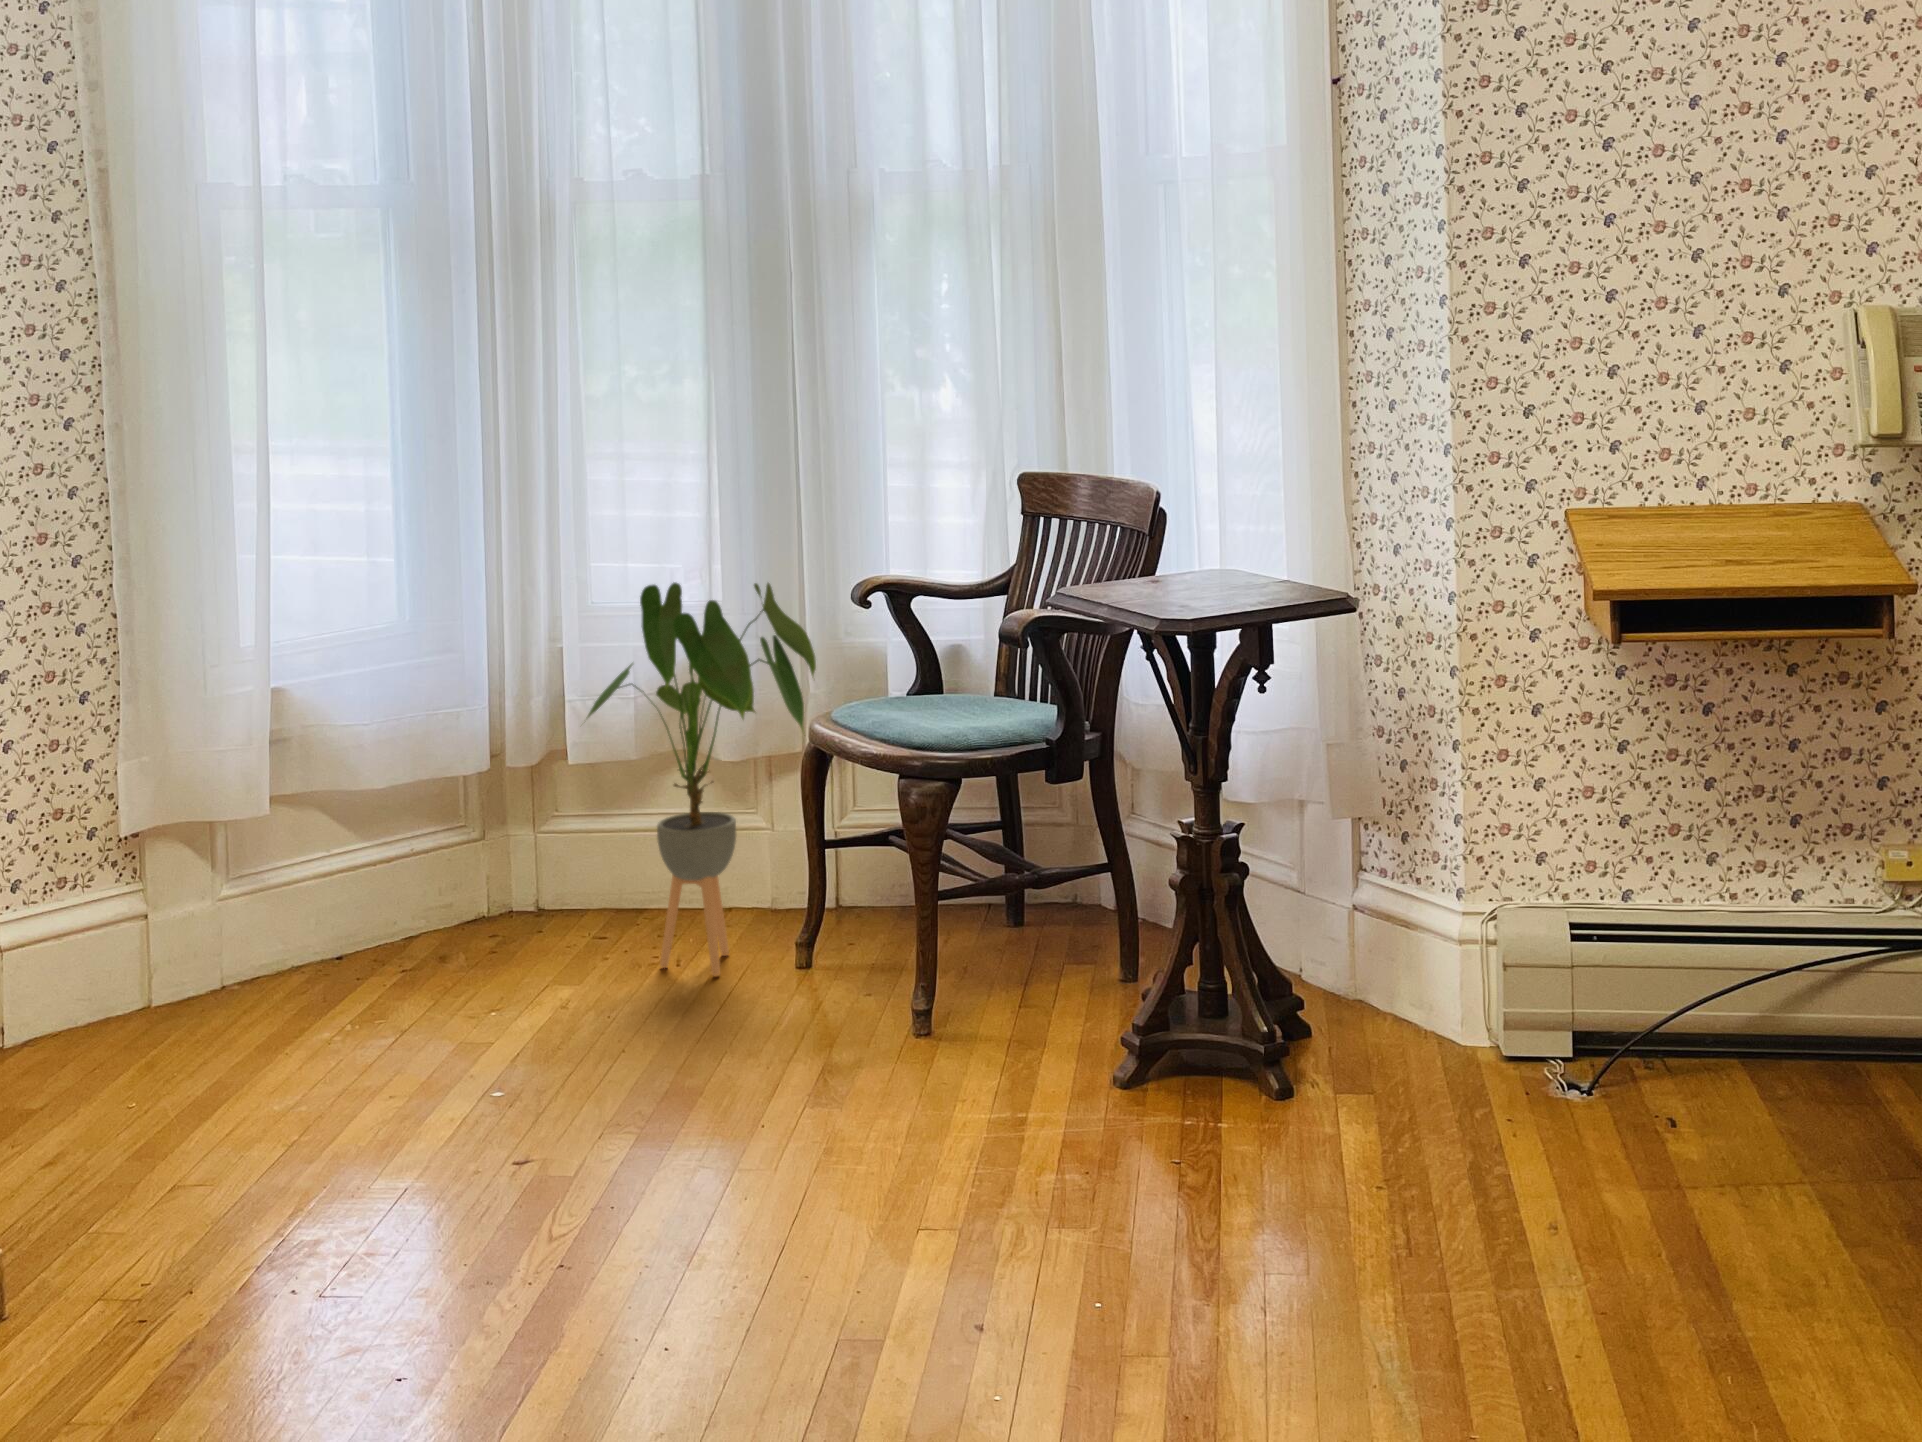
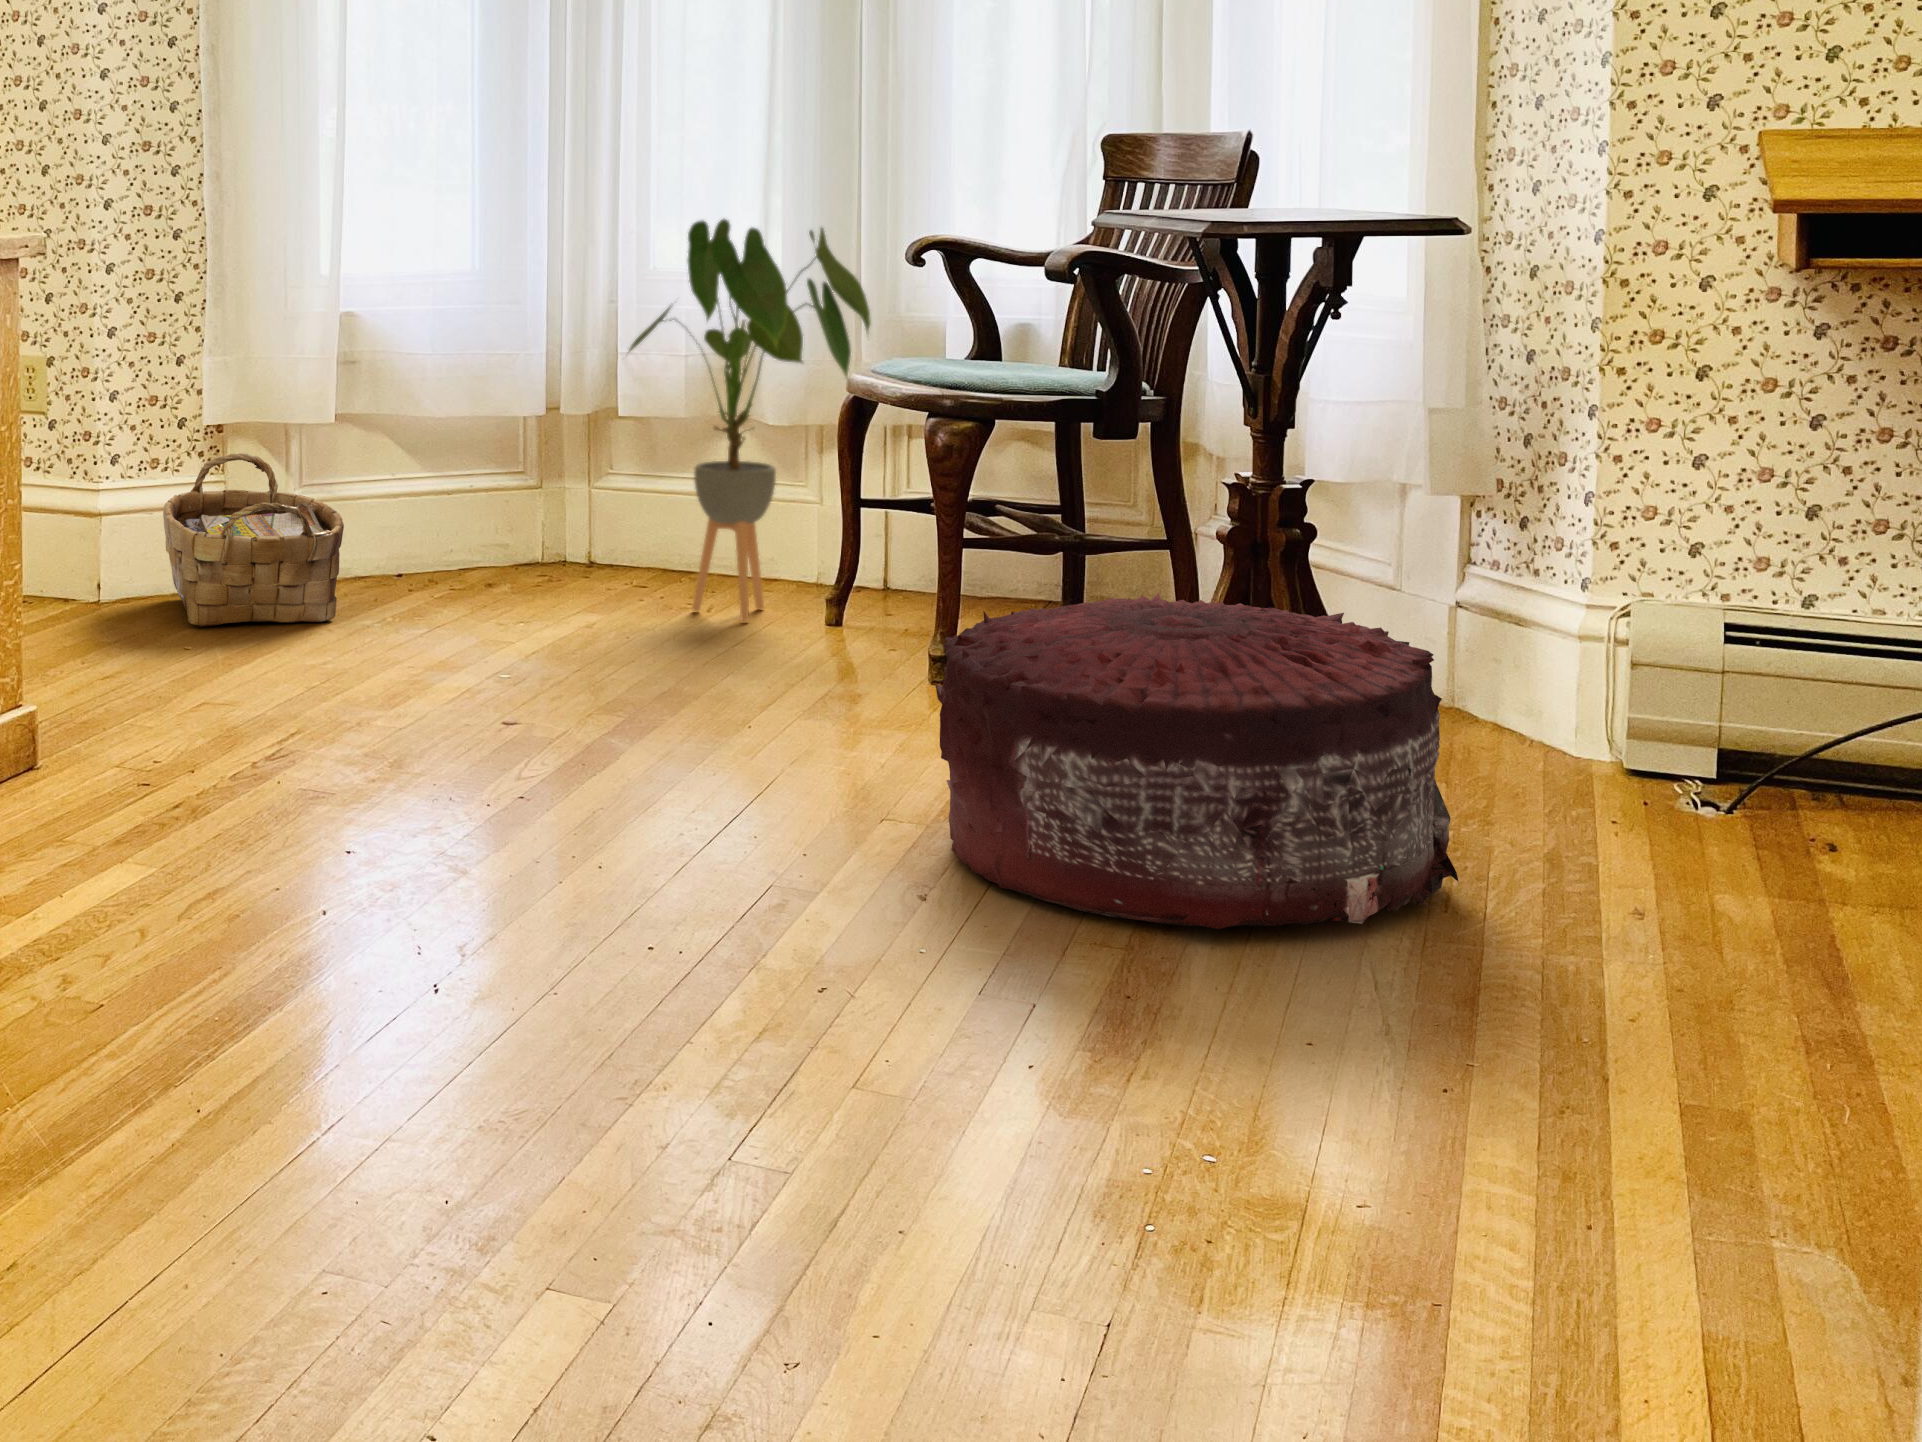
woven basket: none [88,861,296,1071] -> present [163,453,344,627]
pouf: none [970,978,1426,1337] -> present [935,593,1458,929]

